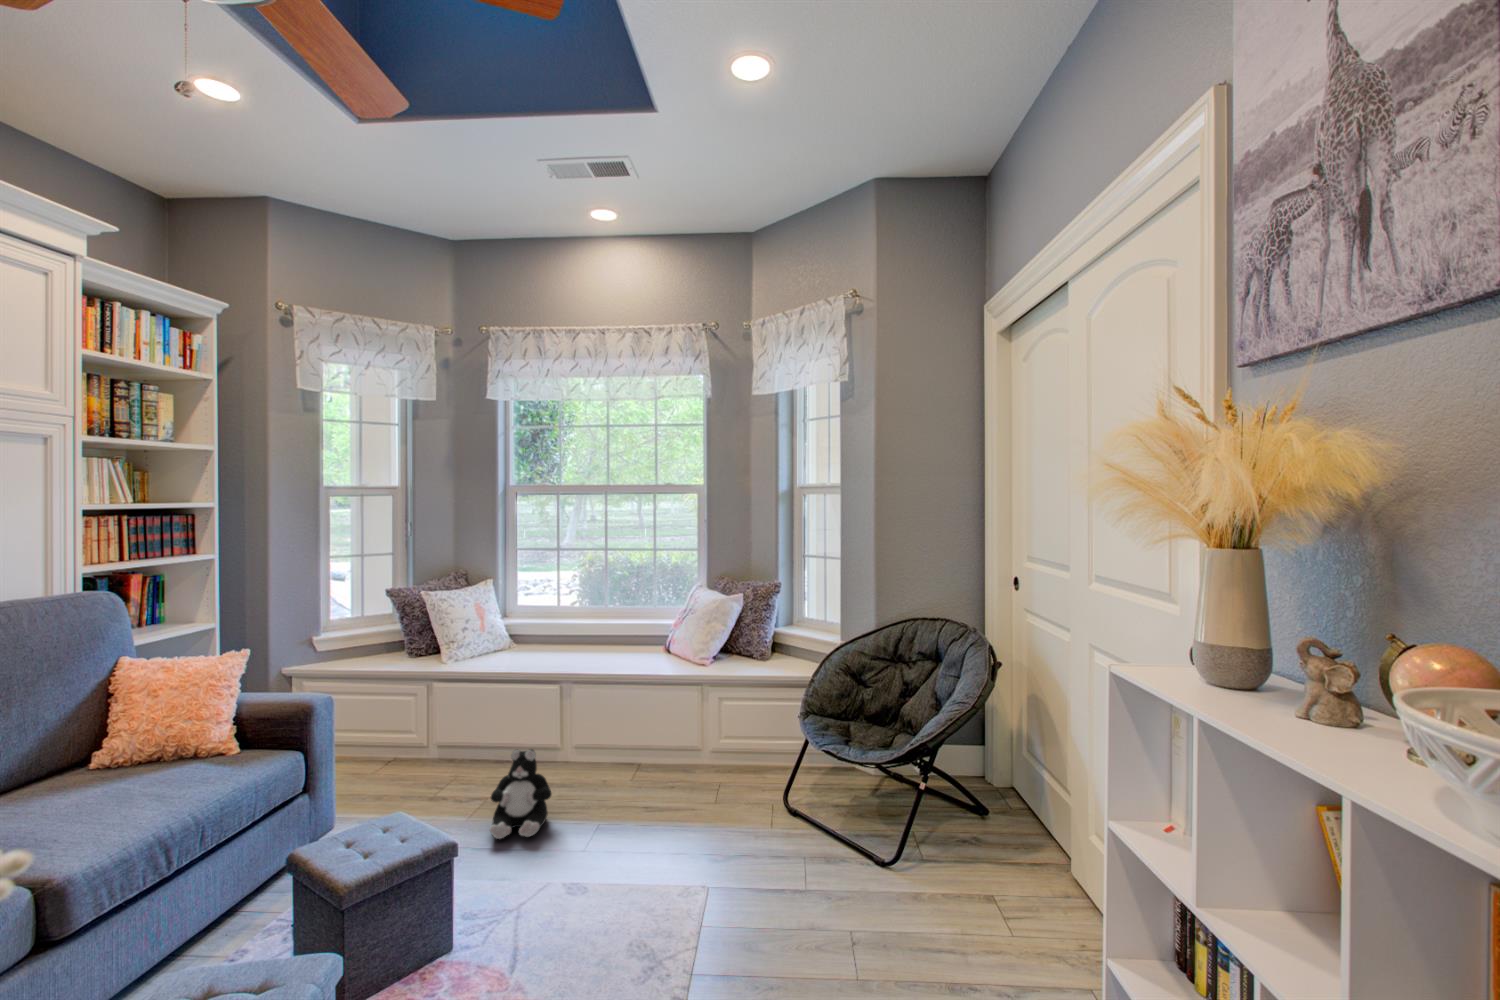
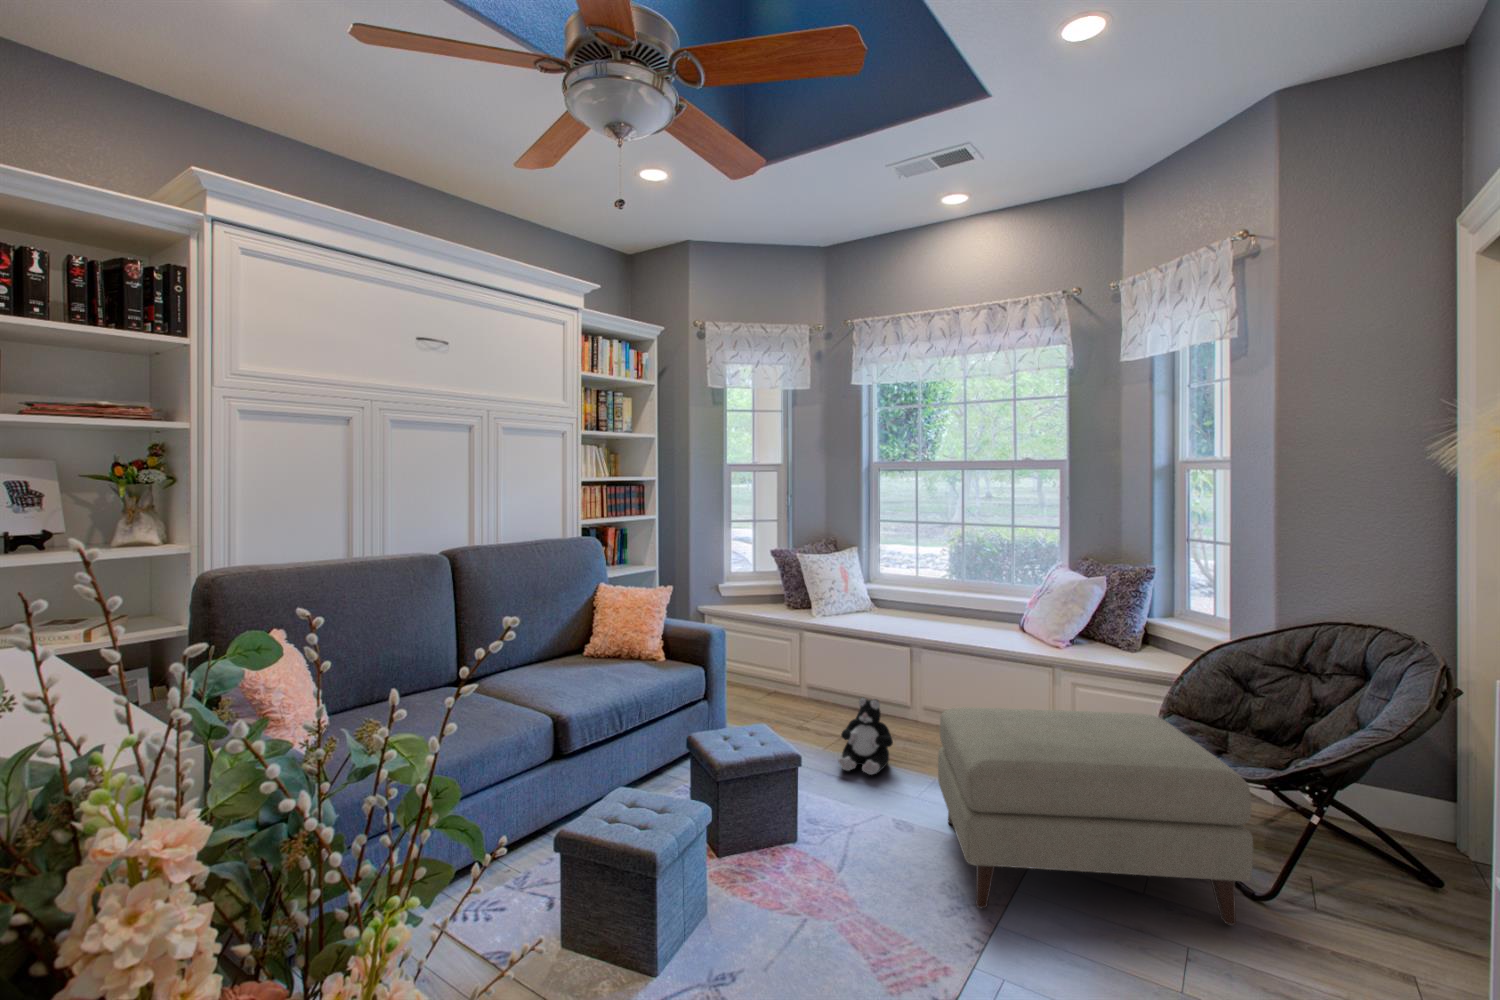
ottoman: none [610,720,893,963] -> present [938,708,1253,925]

